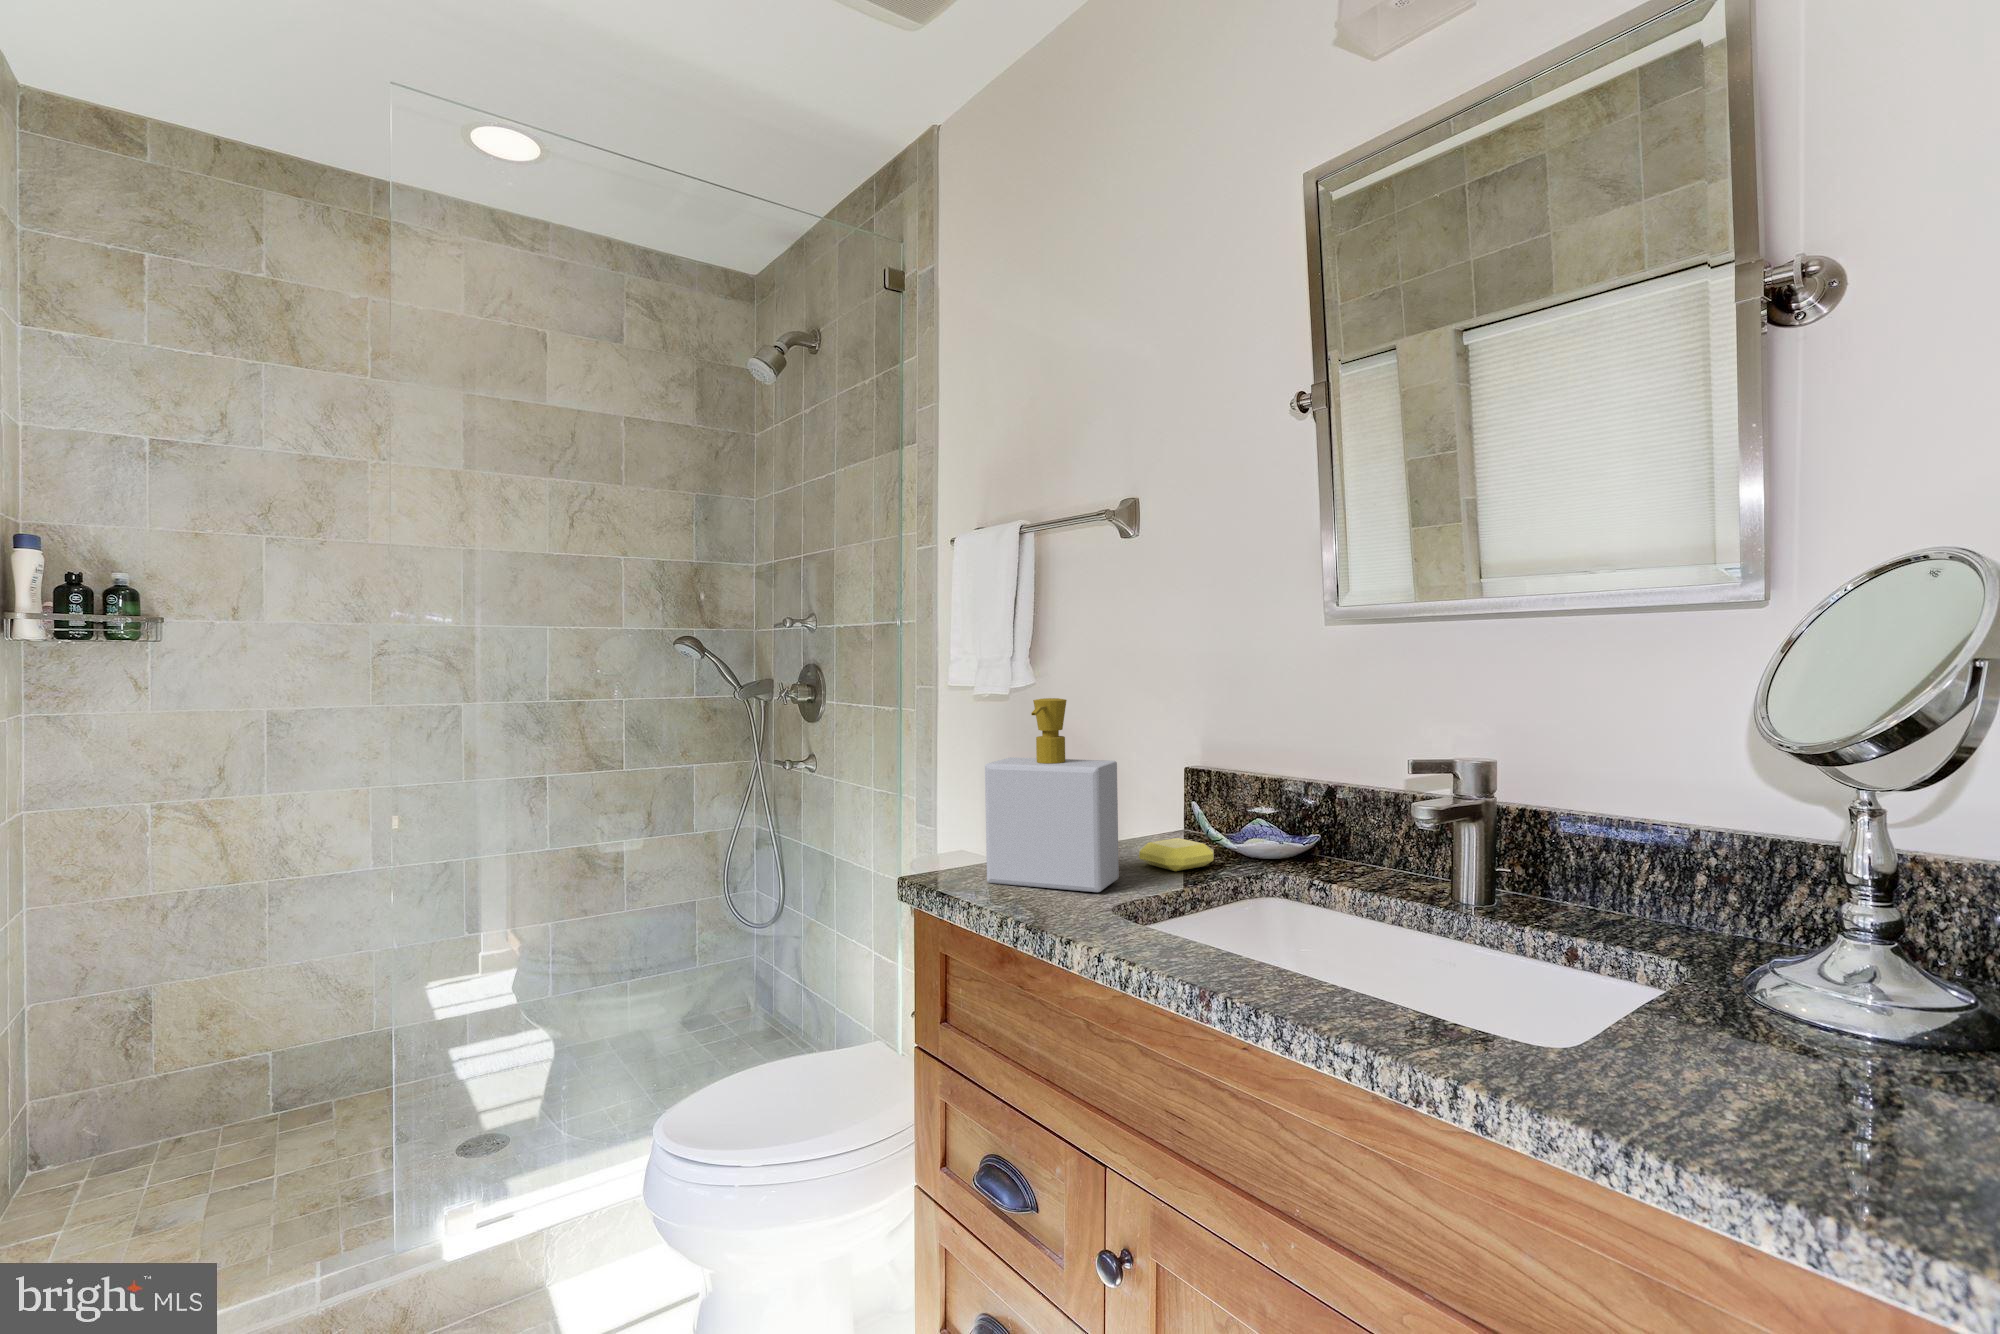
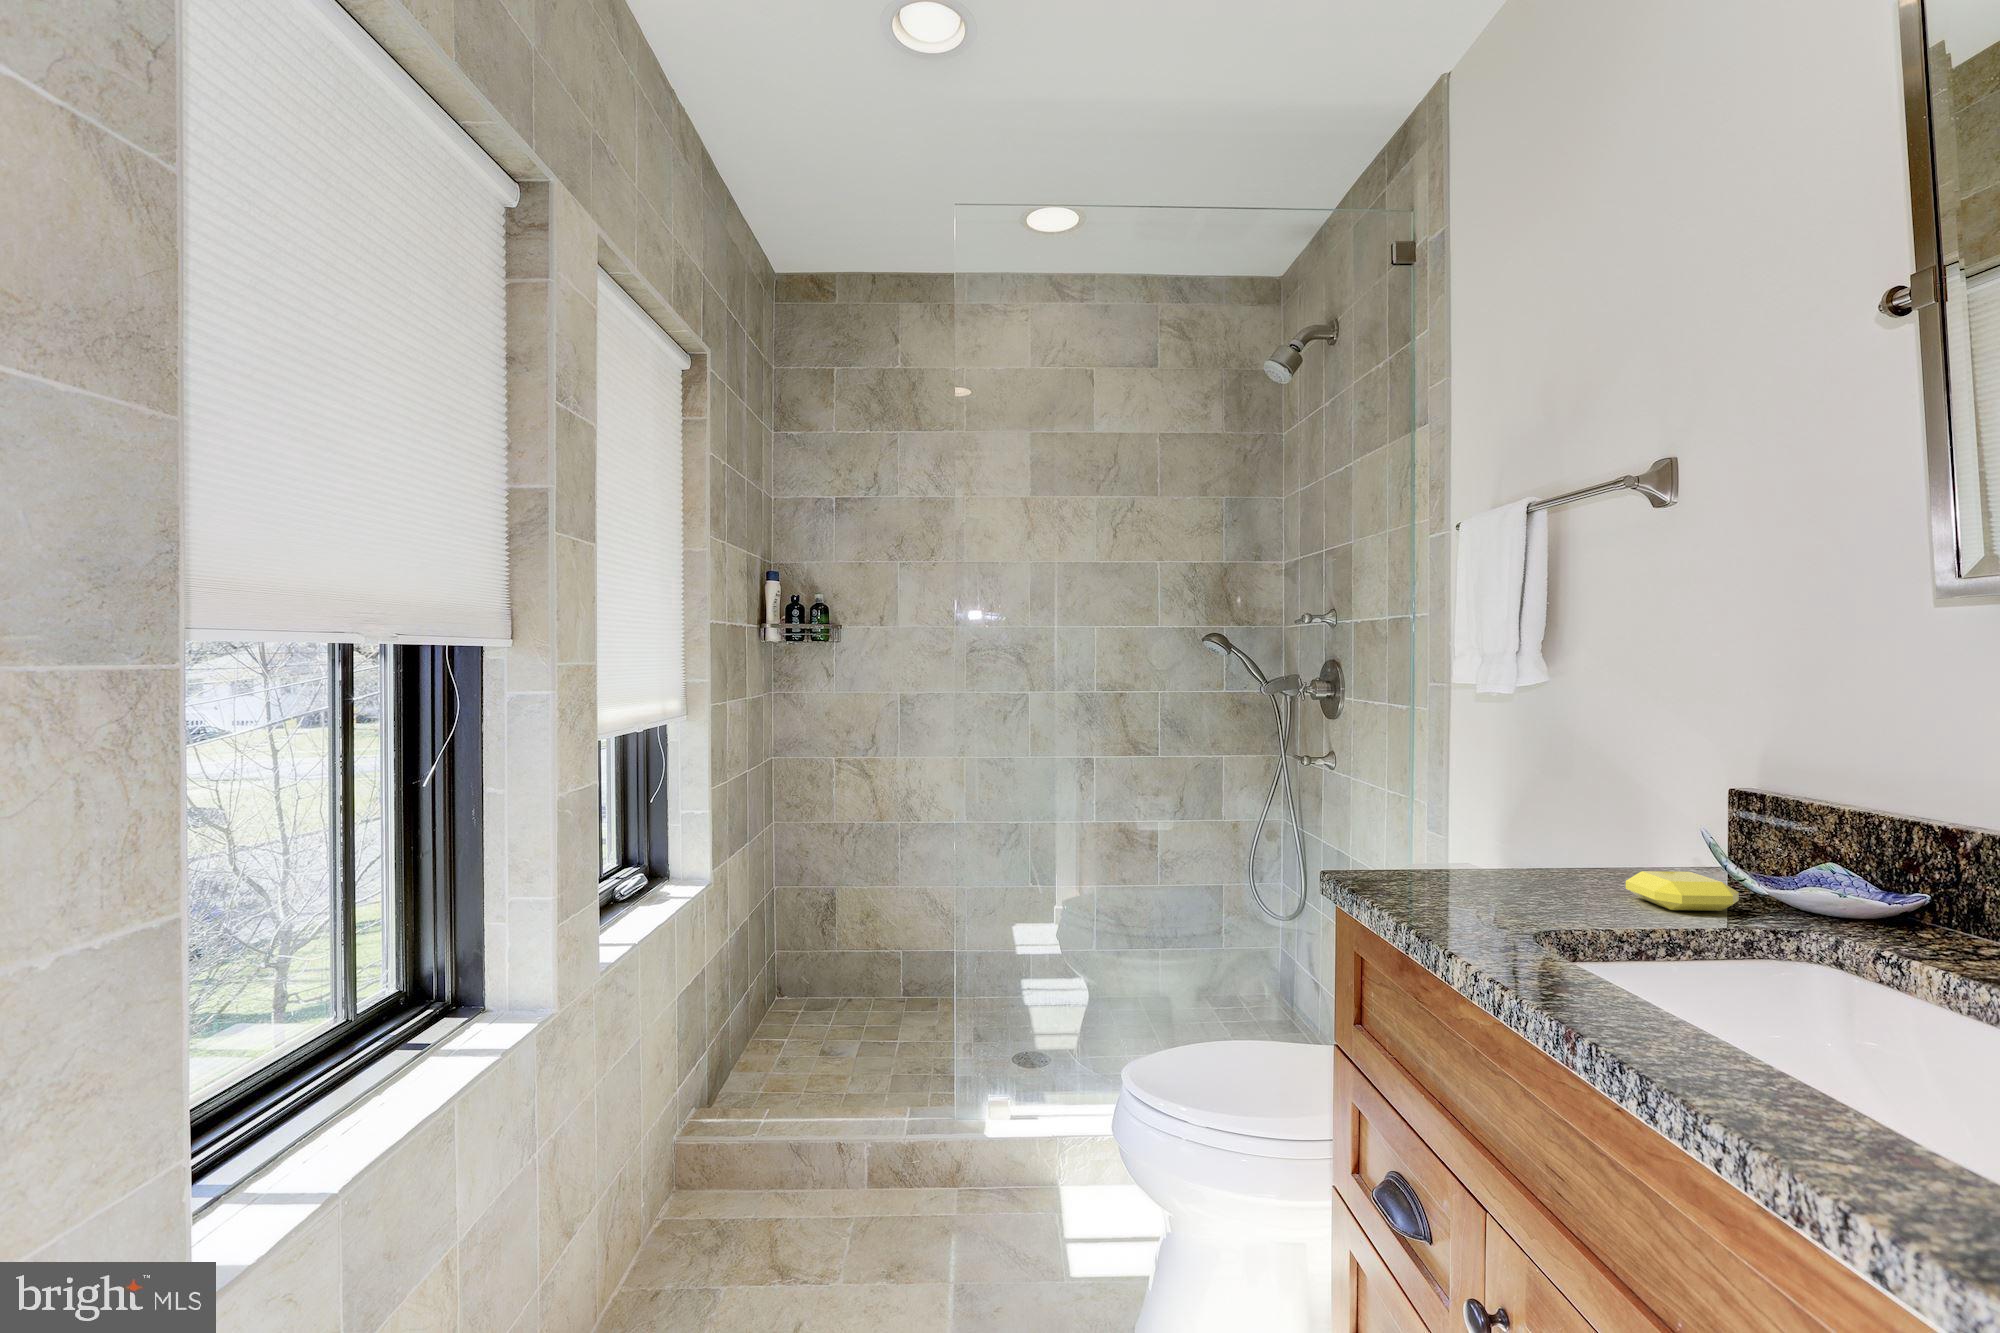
soap bottle: present [985,698,1119,892] -> none [1412,688,1579,914]

